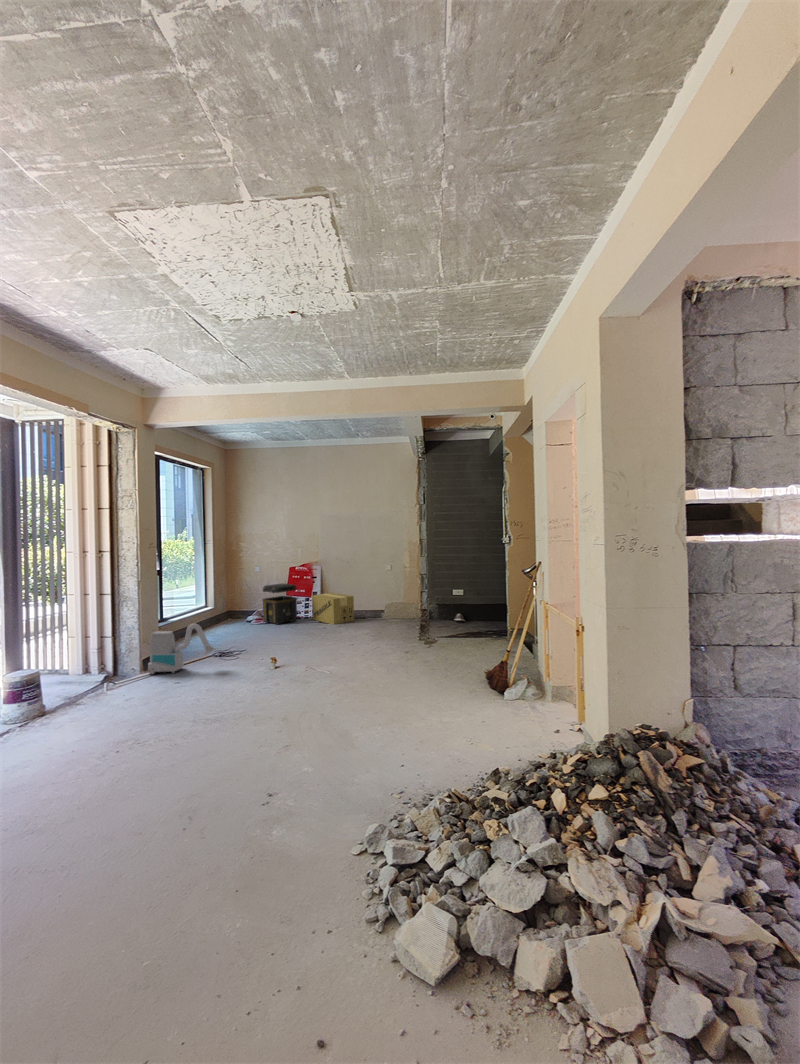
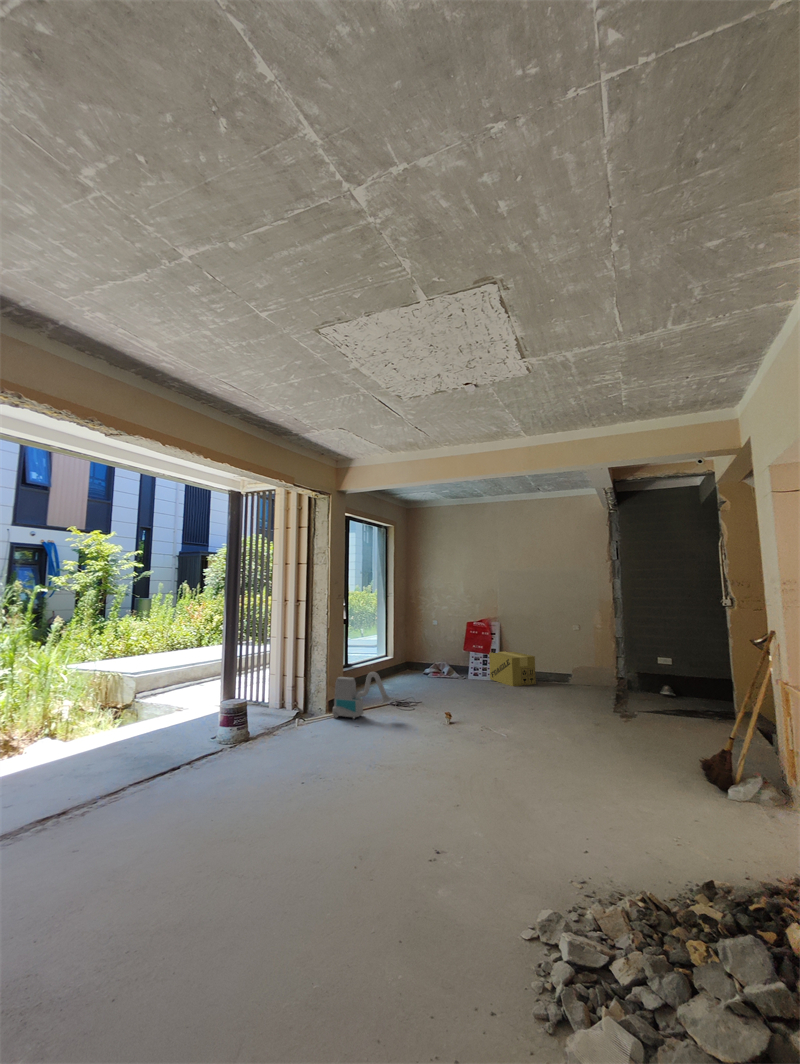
toolbox: present [262,584,297,624] -> none [438,638,474,681]

